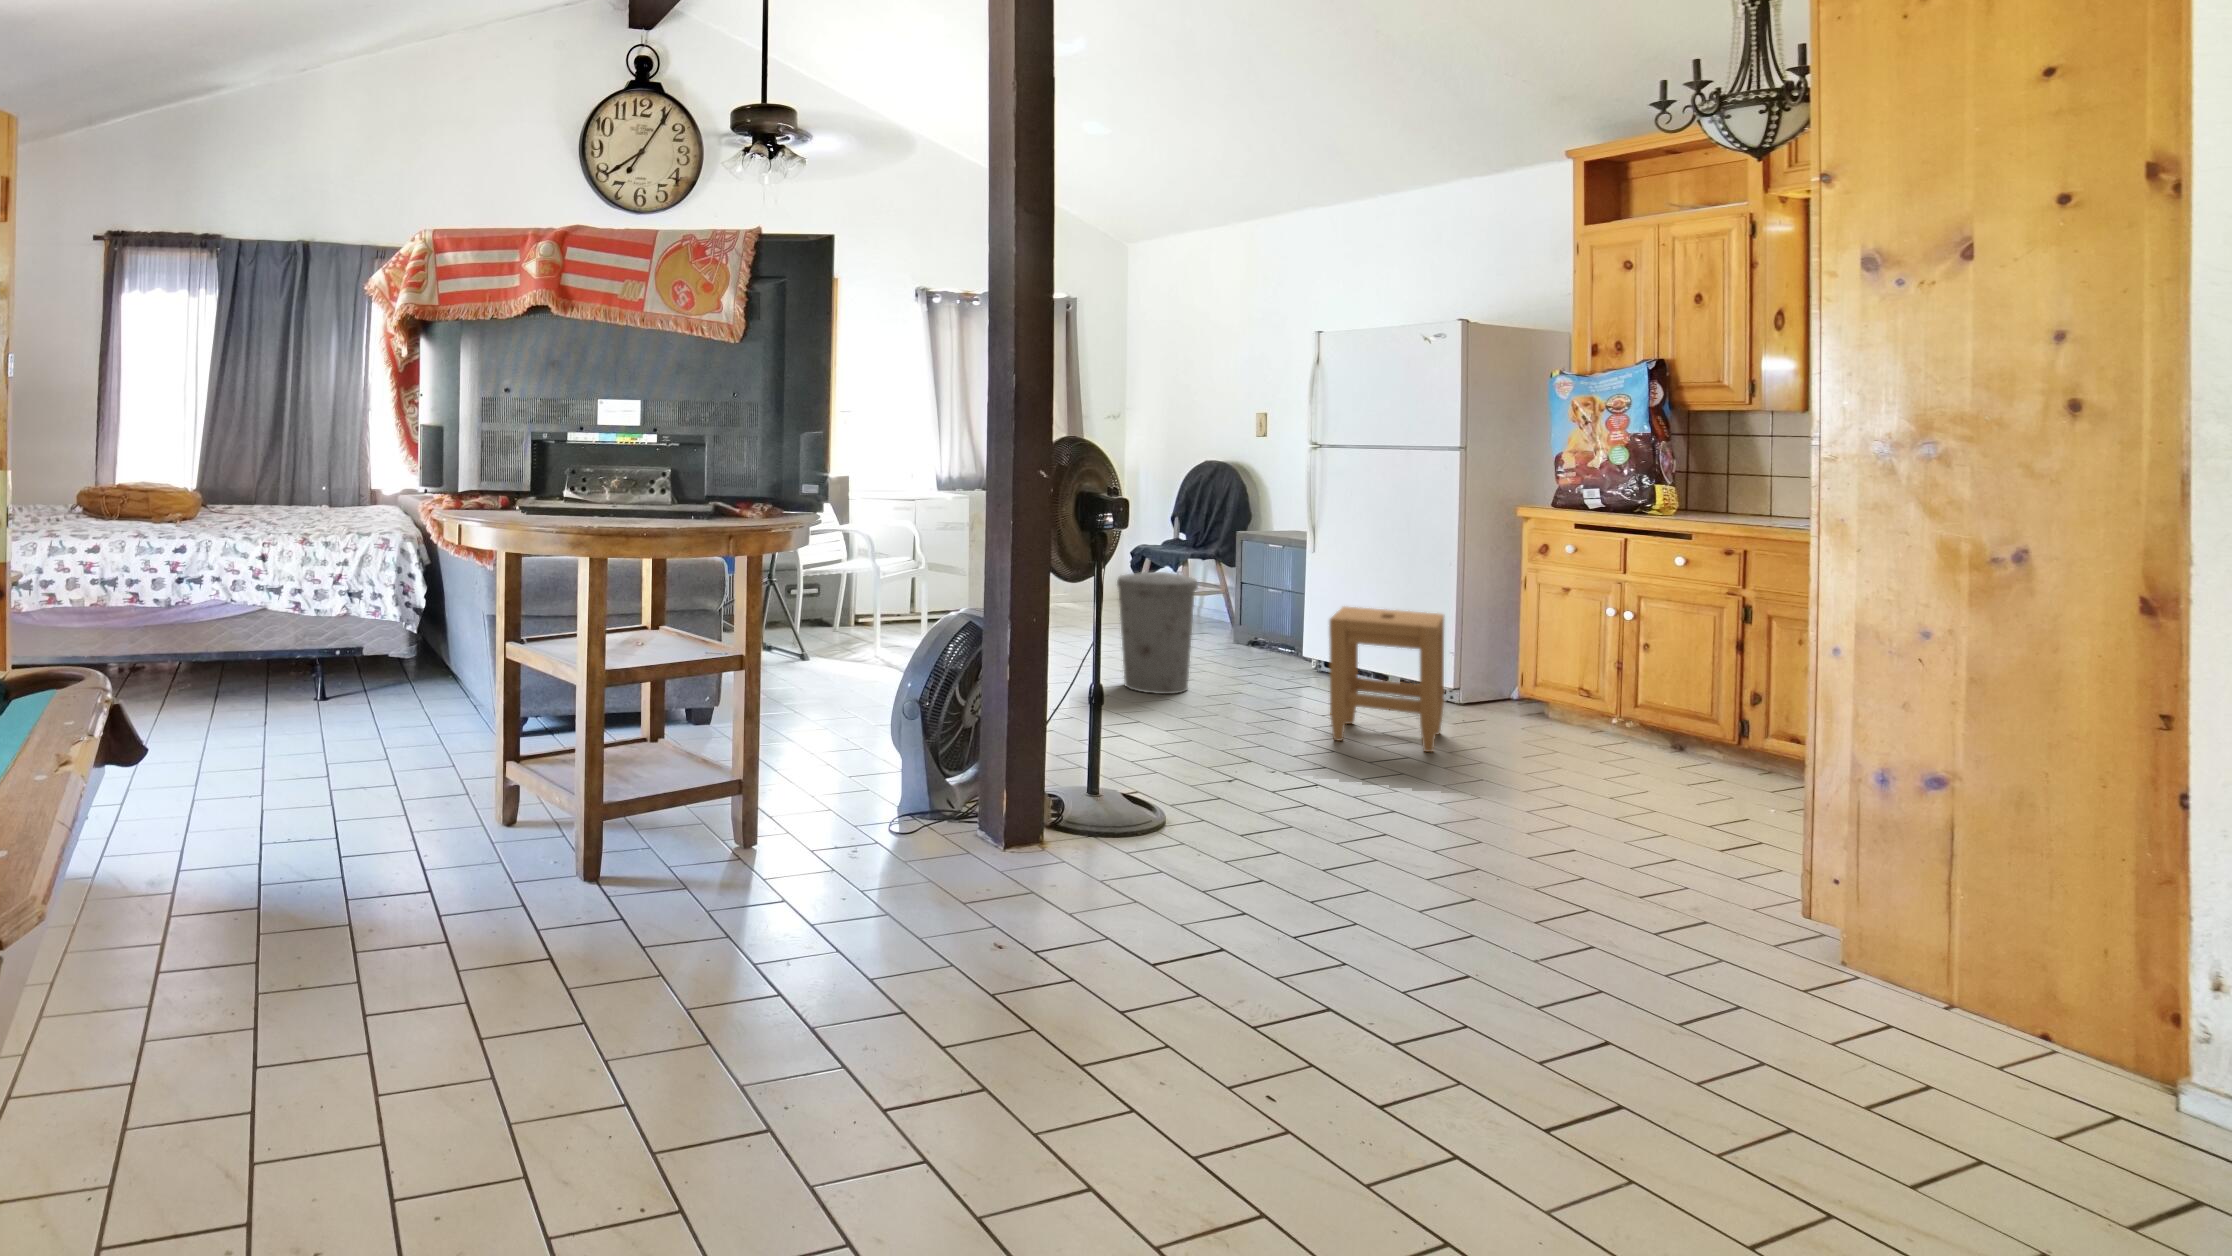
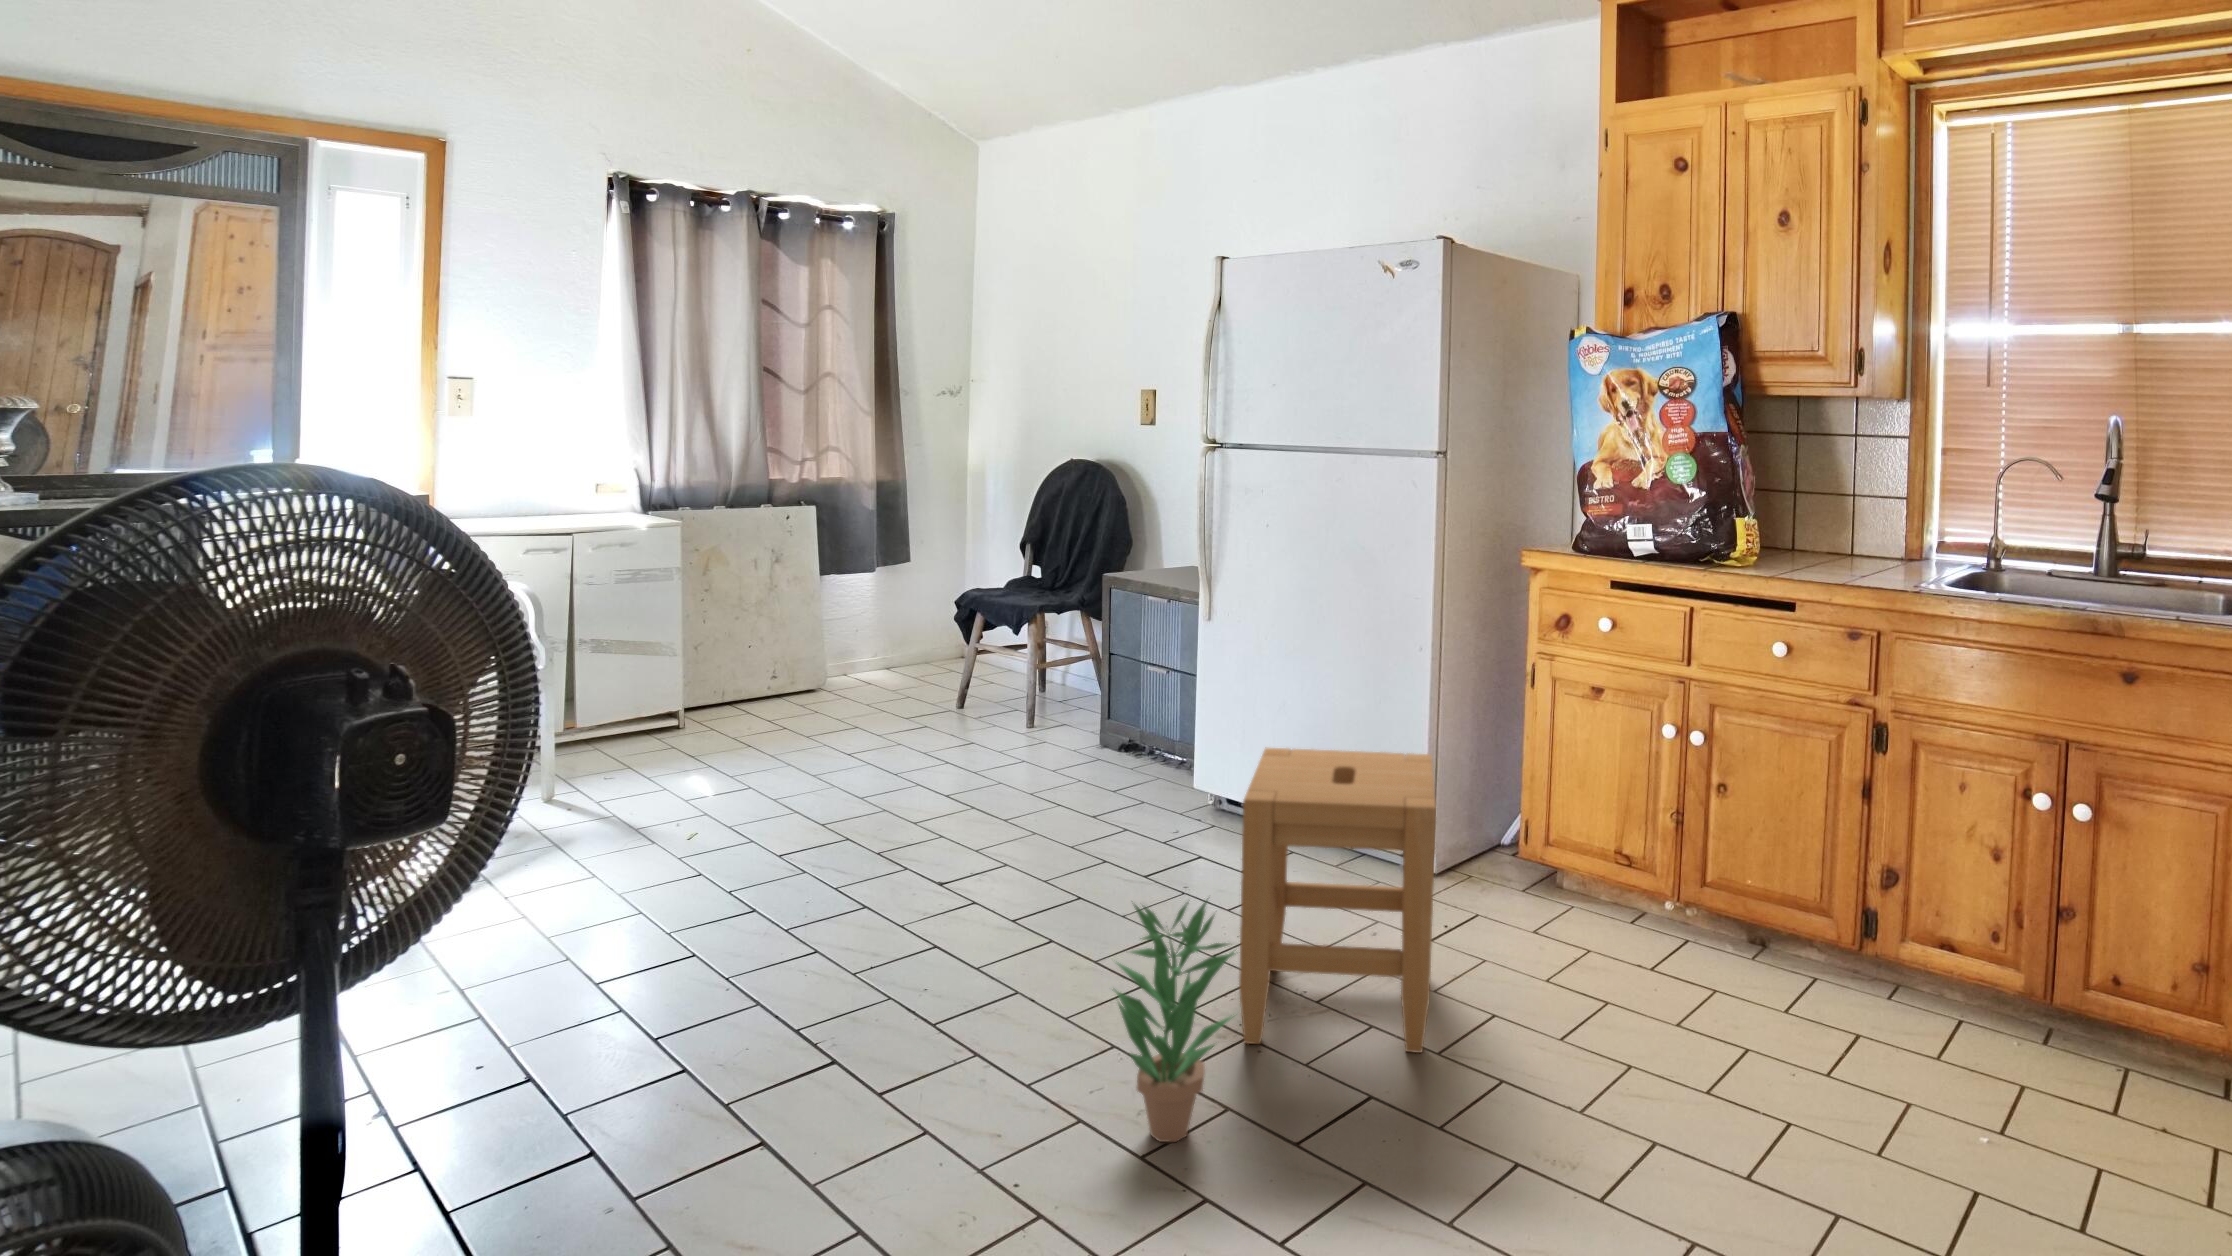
trash can: present [1117,572,1198,694] -> none [865,679,1020,924]
potted plant: none [1266,646,1329,757] -> present [1113,901,1235,1142]

